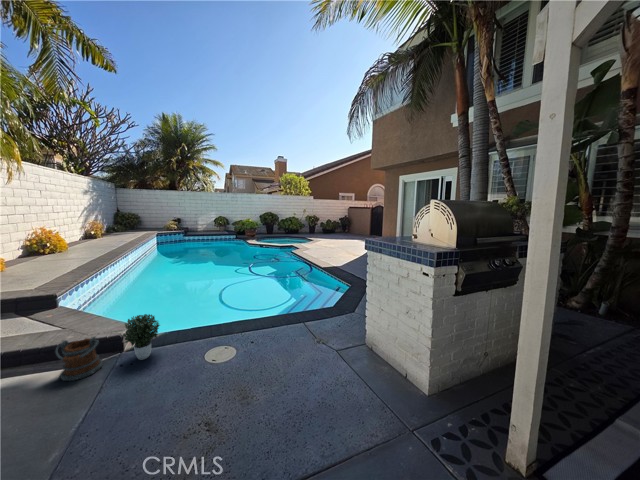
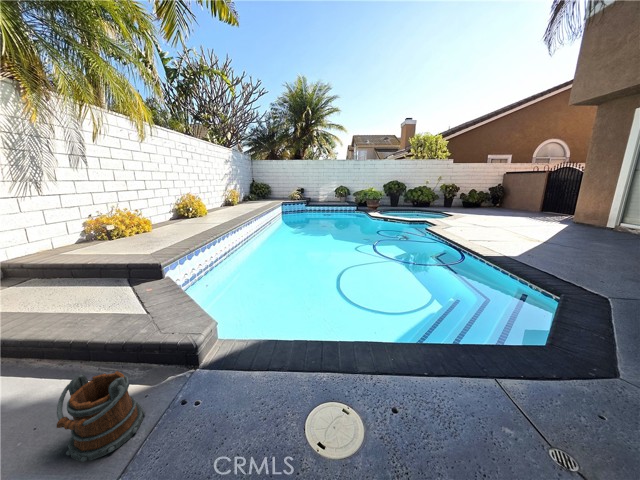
potted plant: present [123,314,160,360] -> none [156,344,231,435]

